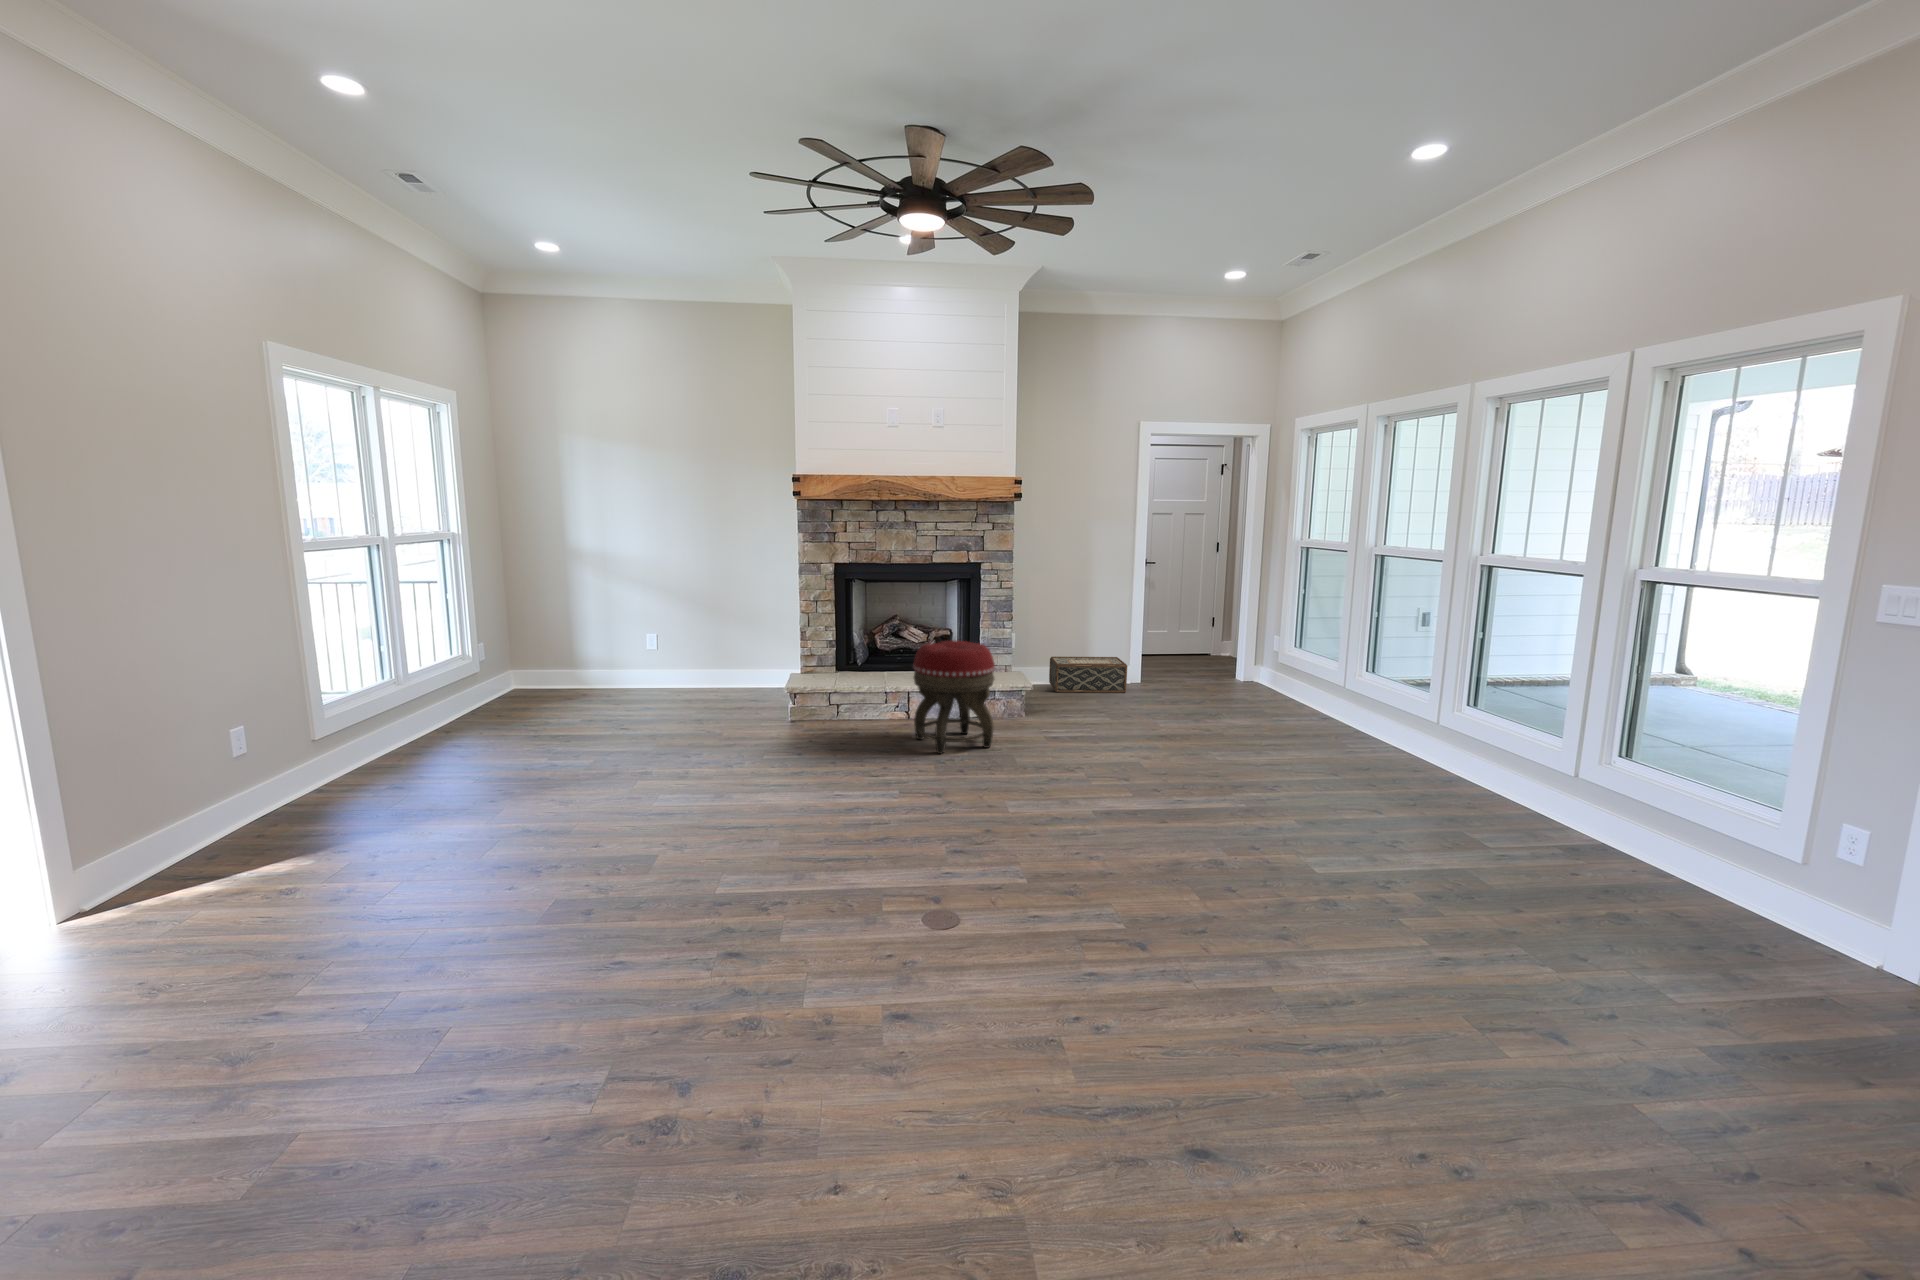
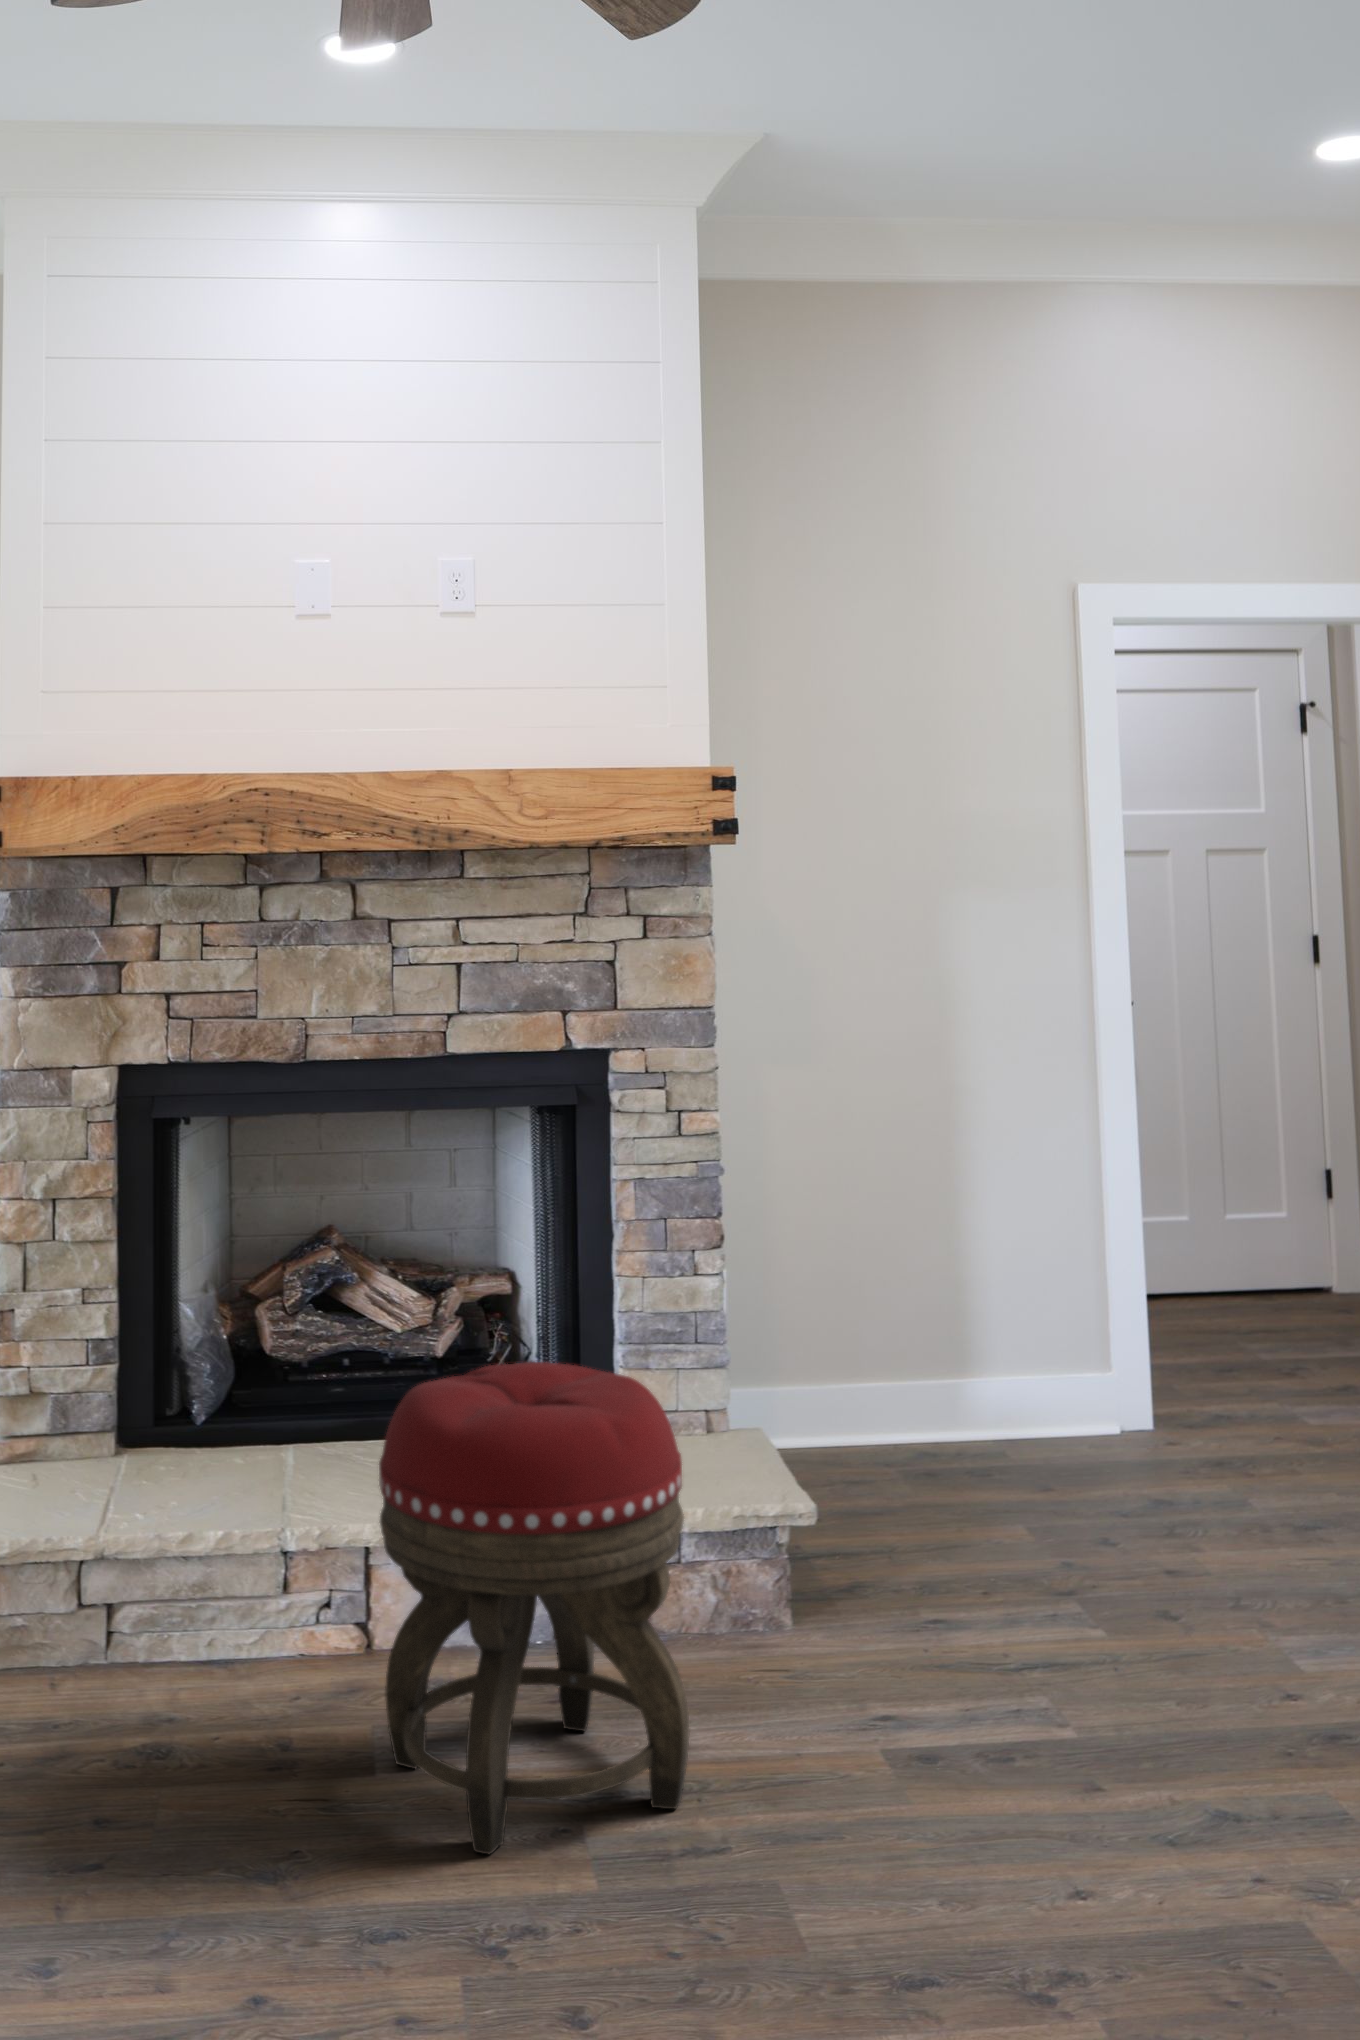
woven basket: present [1049,657,1127,692] -> none [850,1350,1125,1493]

